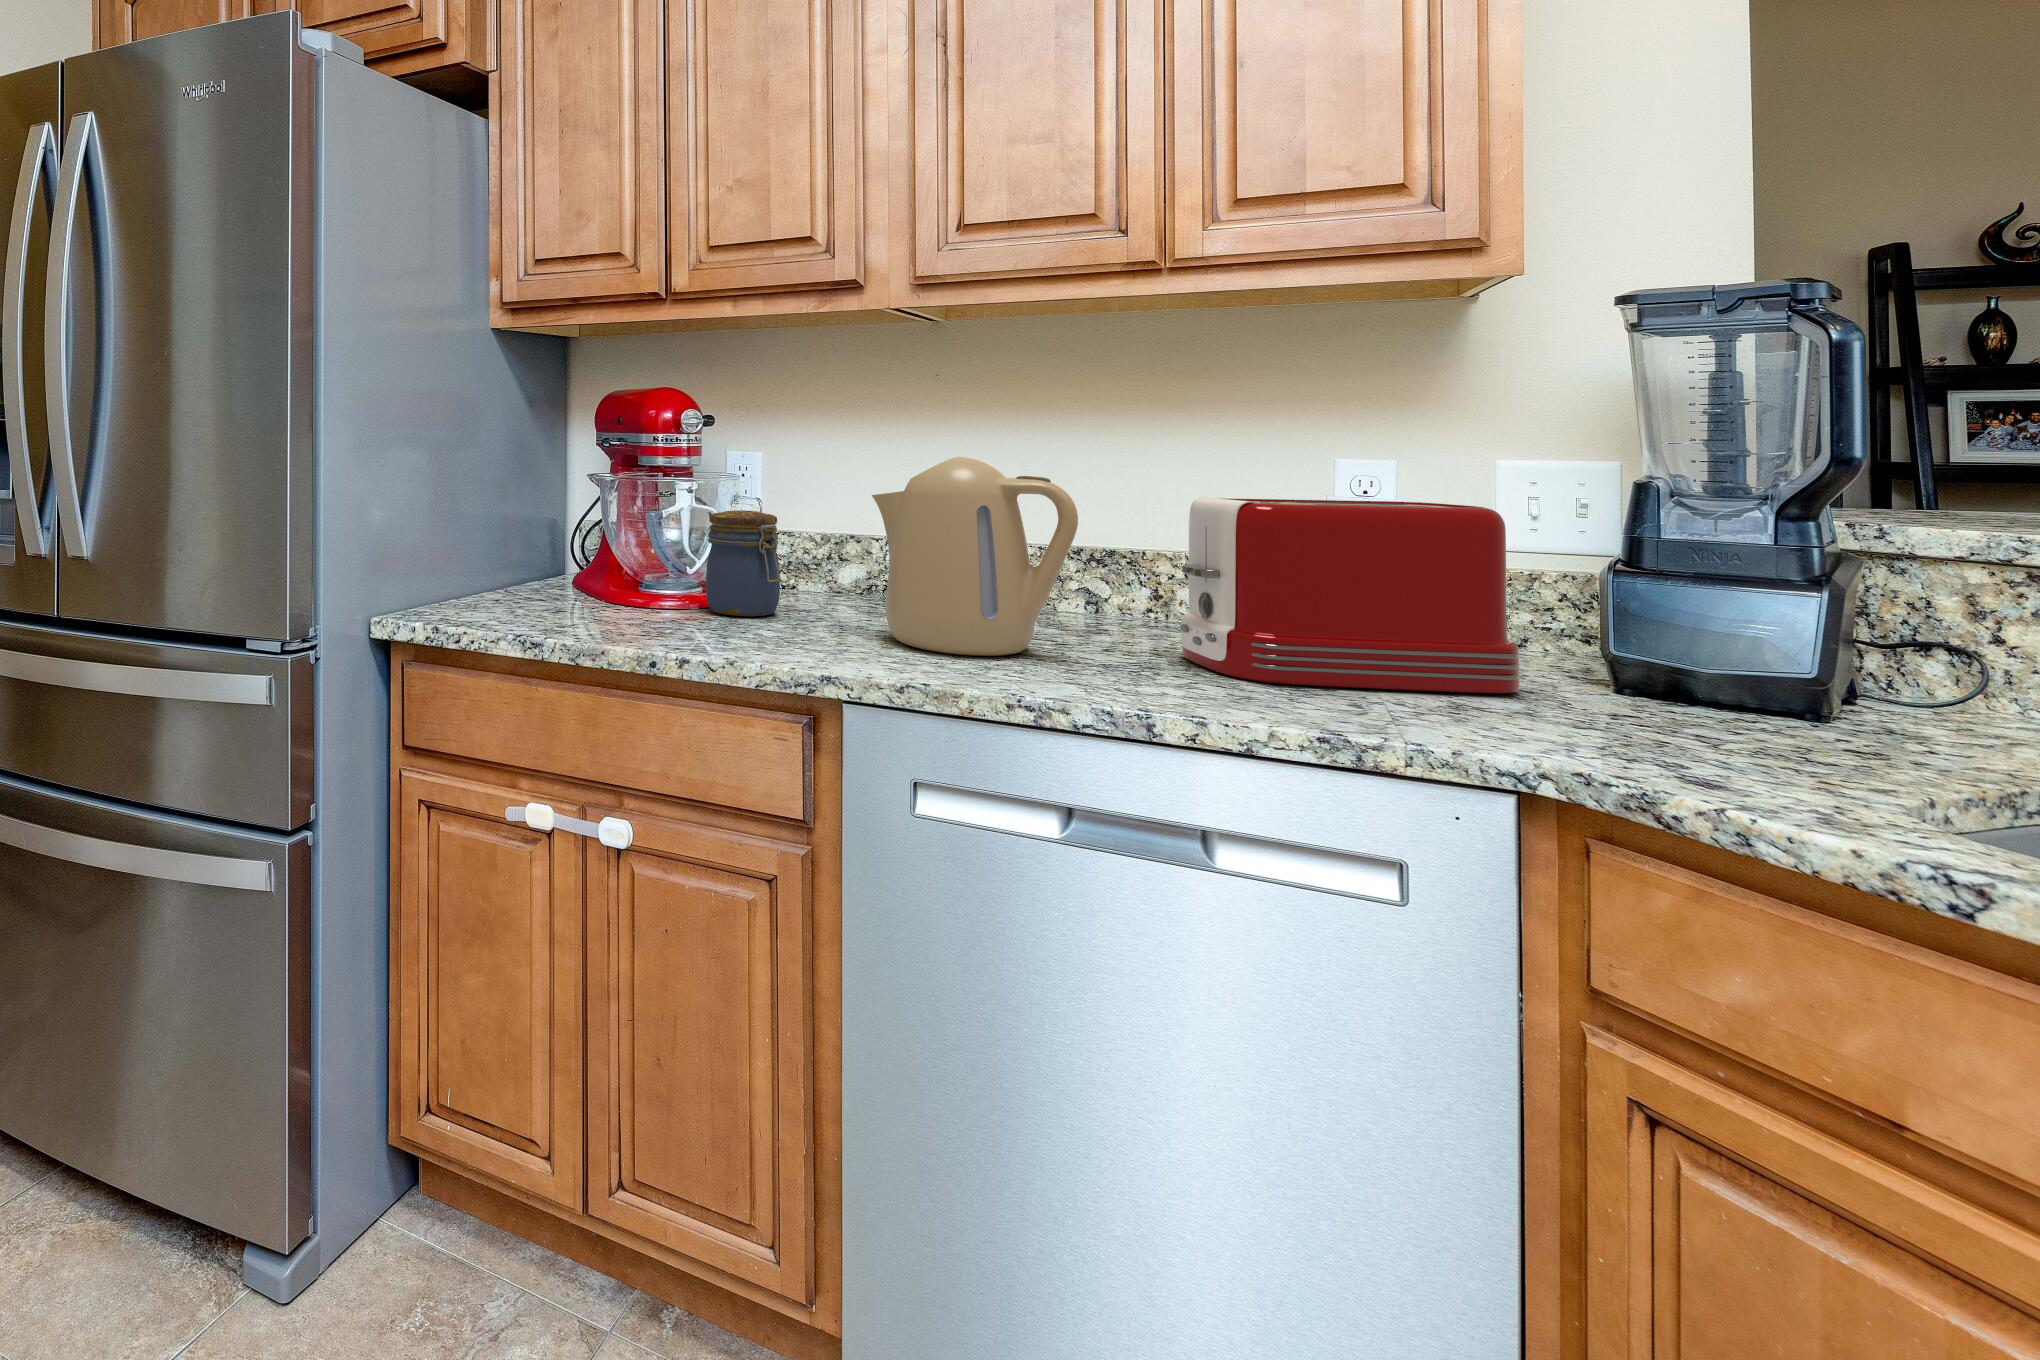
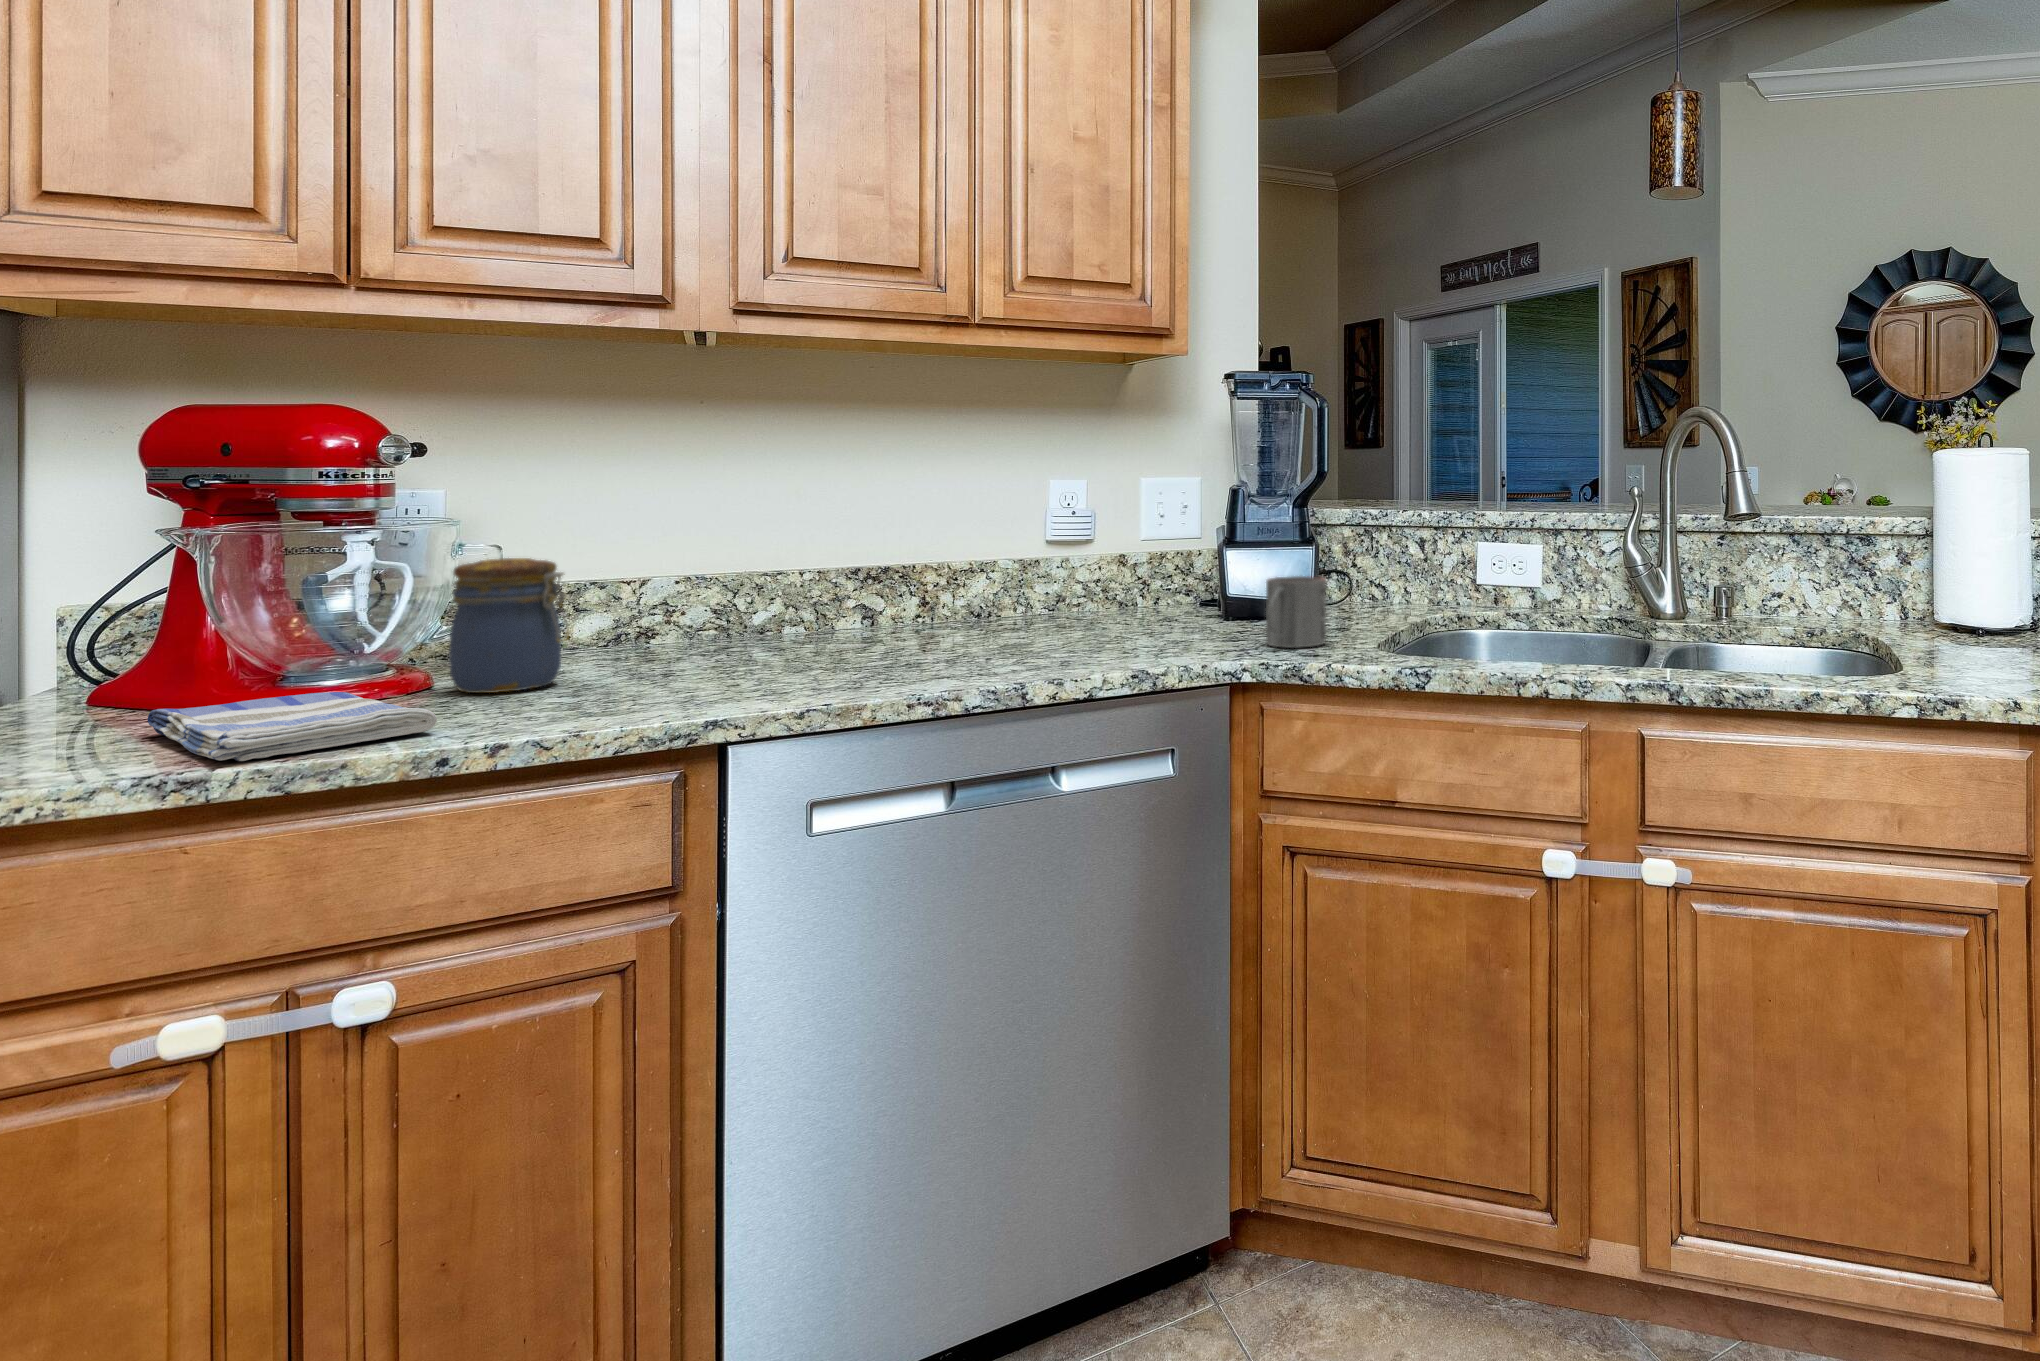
kettle: present [872,457,1078,656] -> none [698,482,916,681]
toaster: present [1180,497,1519,693] -> none [982,504,1184,655]
dish towel: none [507,589,642,635] -> present [148,692,437,761]
mug: none [1676,637,1848,774] -> present [1266,576,1326,648]

